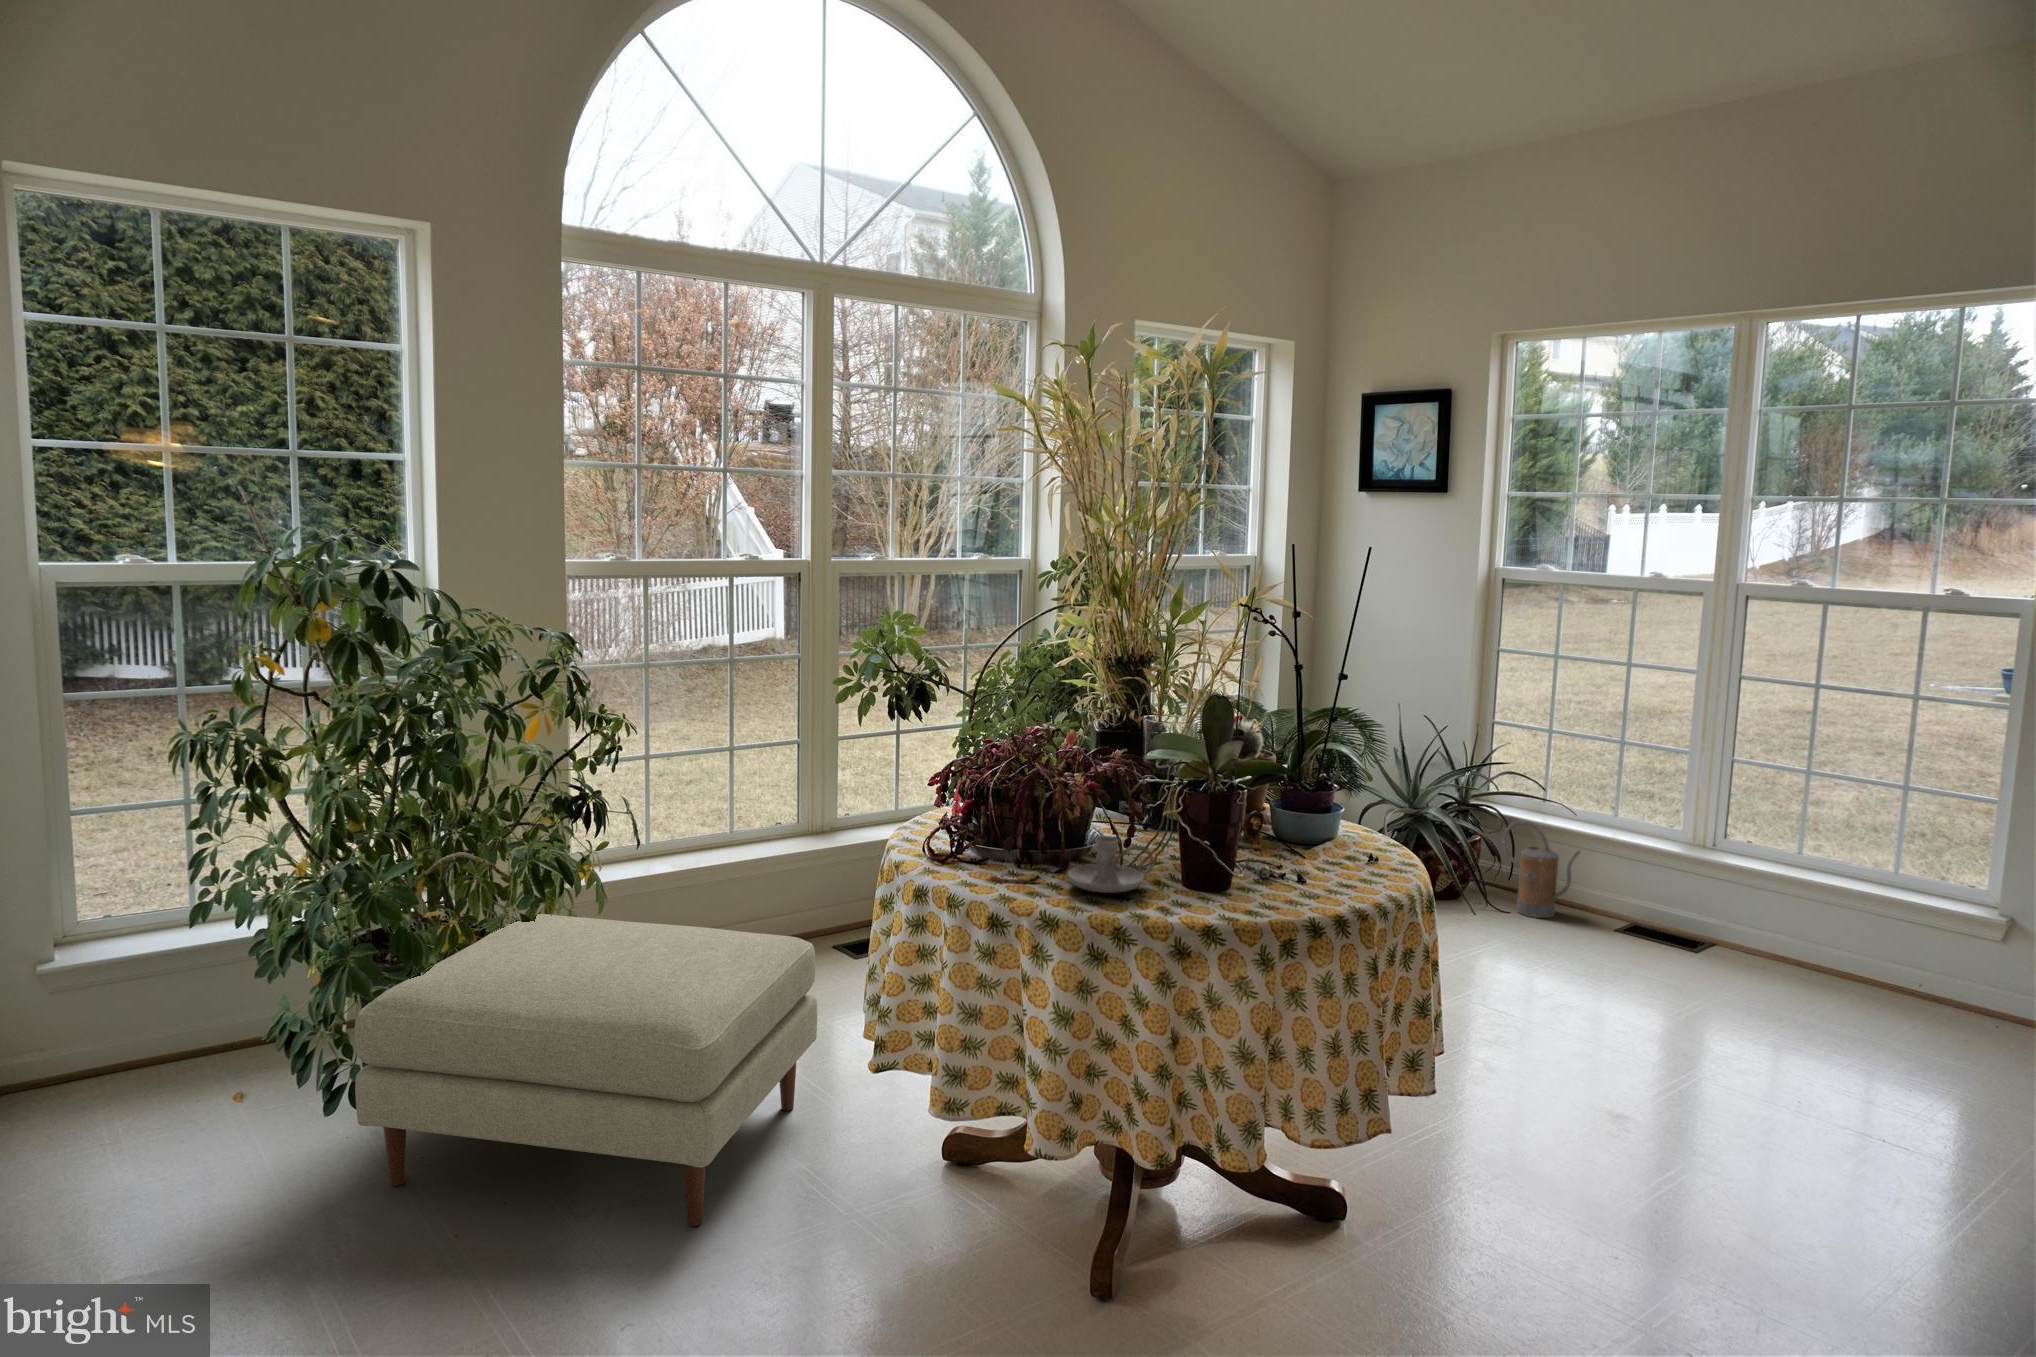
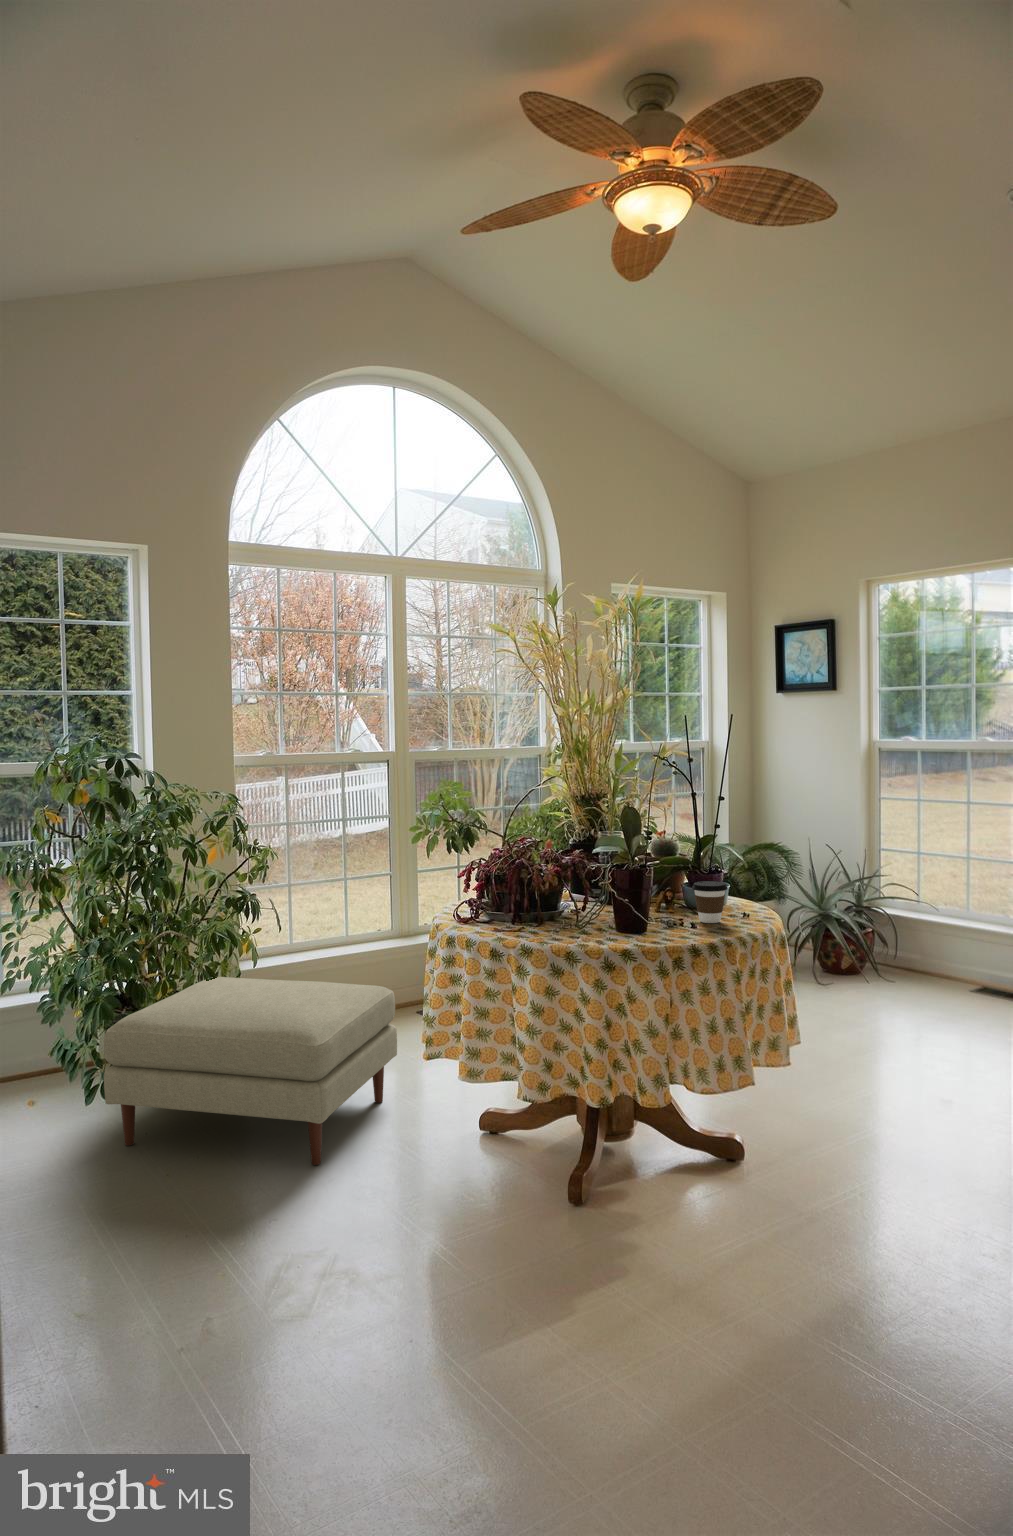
coffee cup: none [1299,807,1353,874] -> present [692,881,727,923]
watering can: present [1503,821,1580,918] -> none [886,914,940,983]
candle holder: present [1068,836,1154,893] -> none [542,899,597,934]

